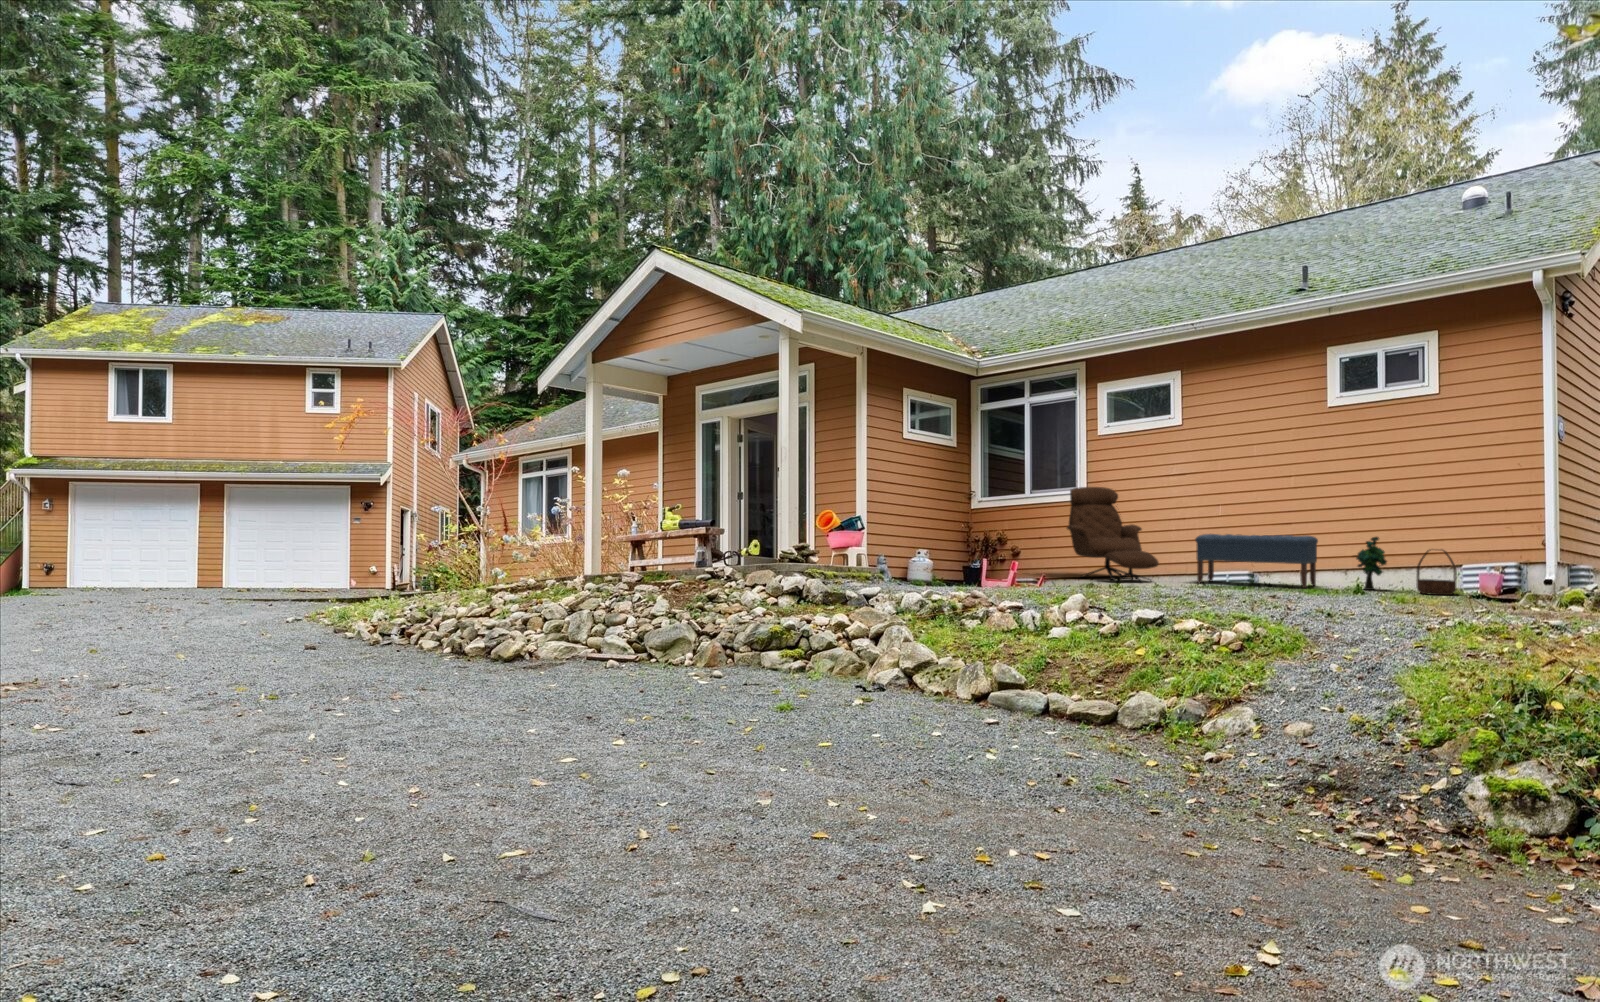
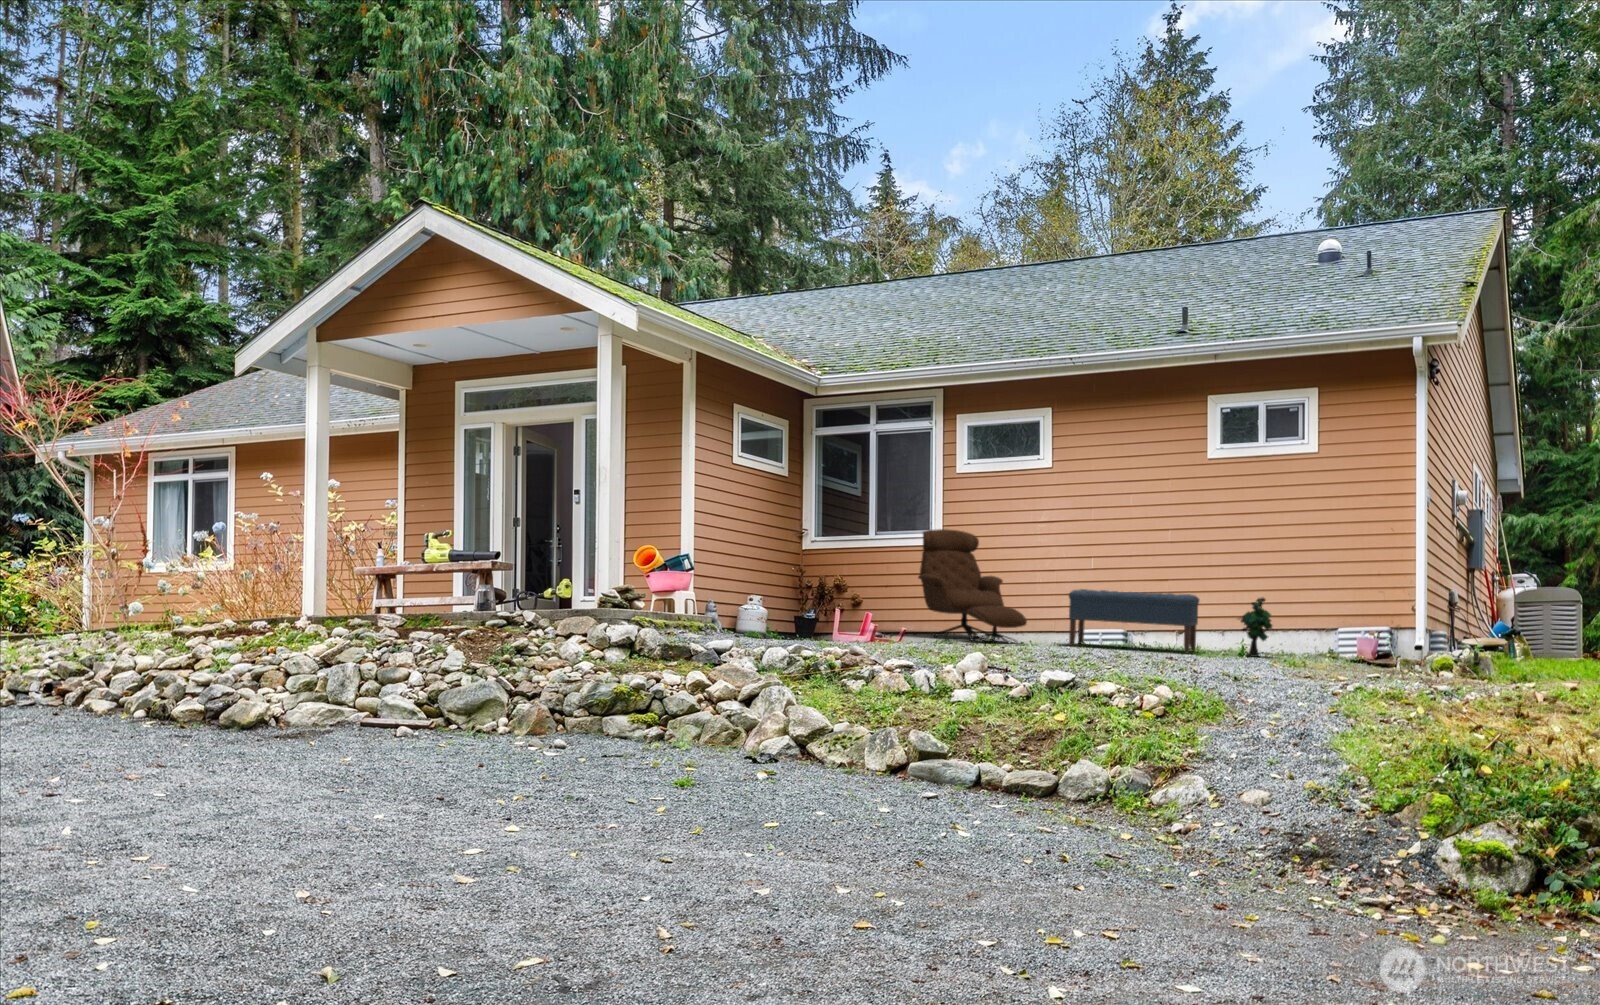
basket: present [1417,549,1456,595] -> none [1304,613,1345,663]

